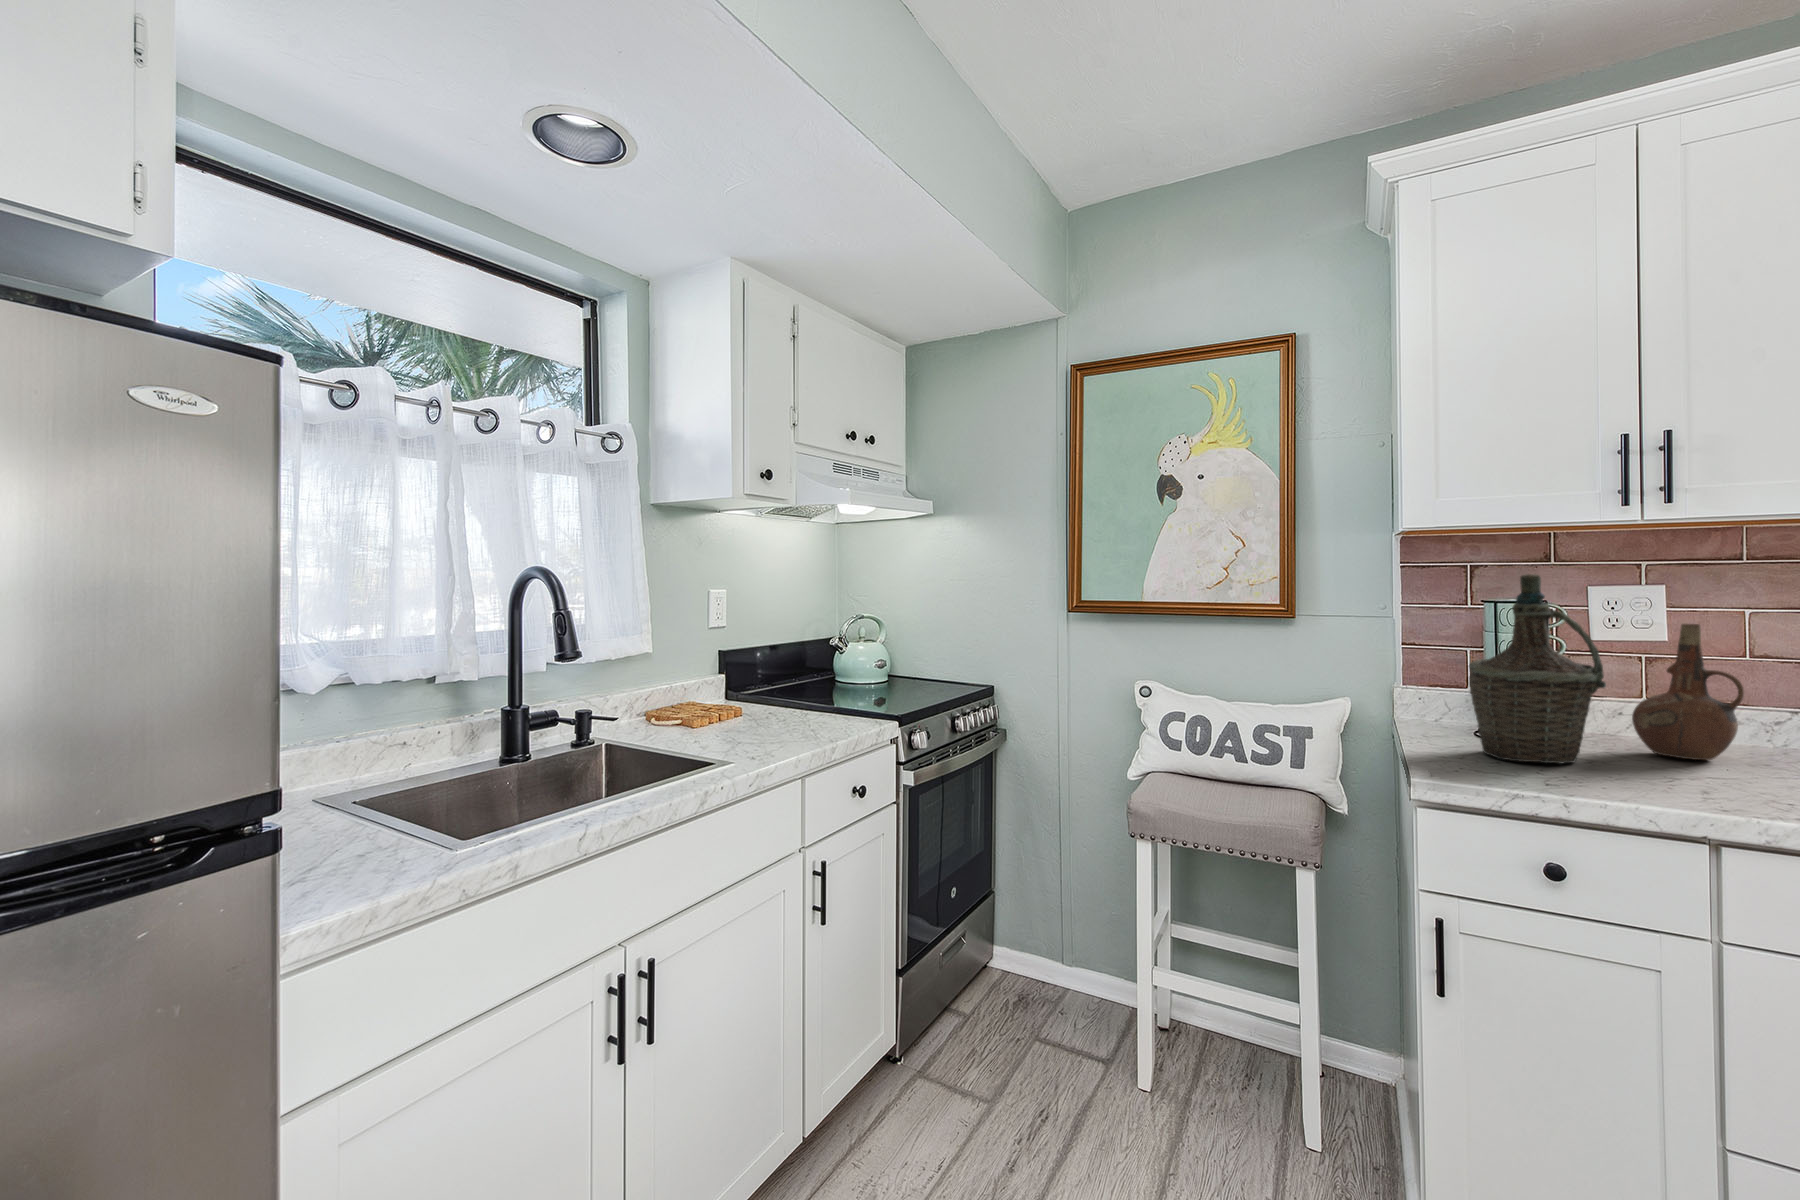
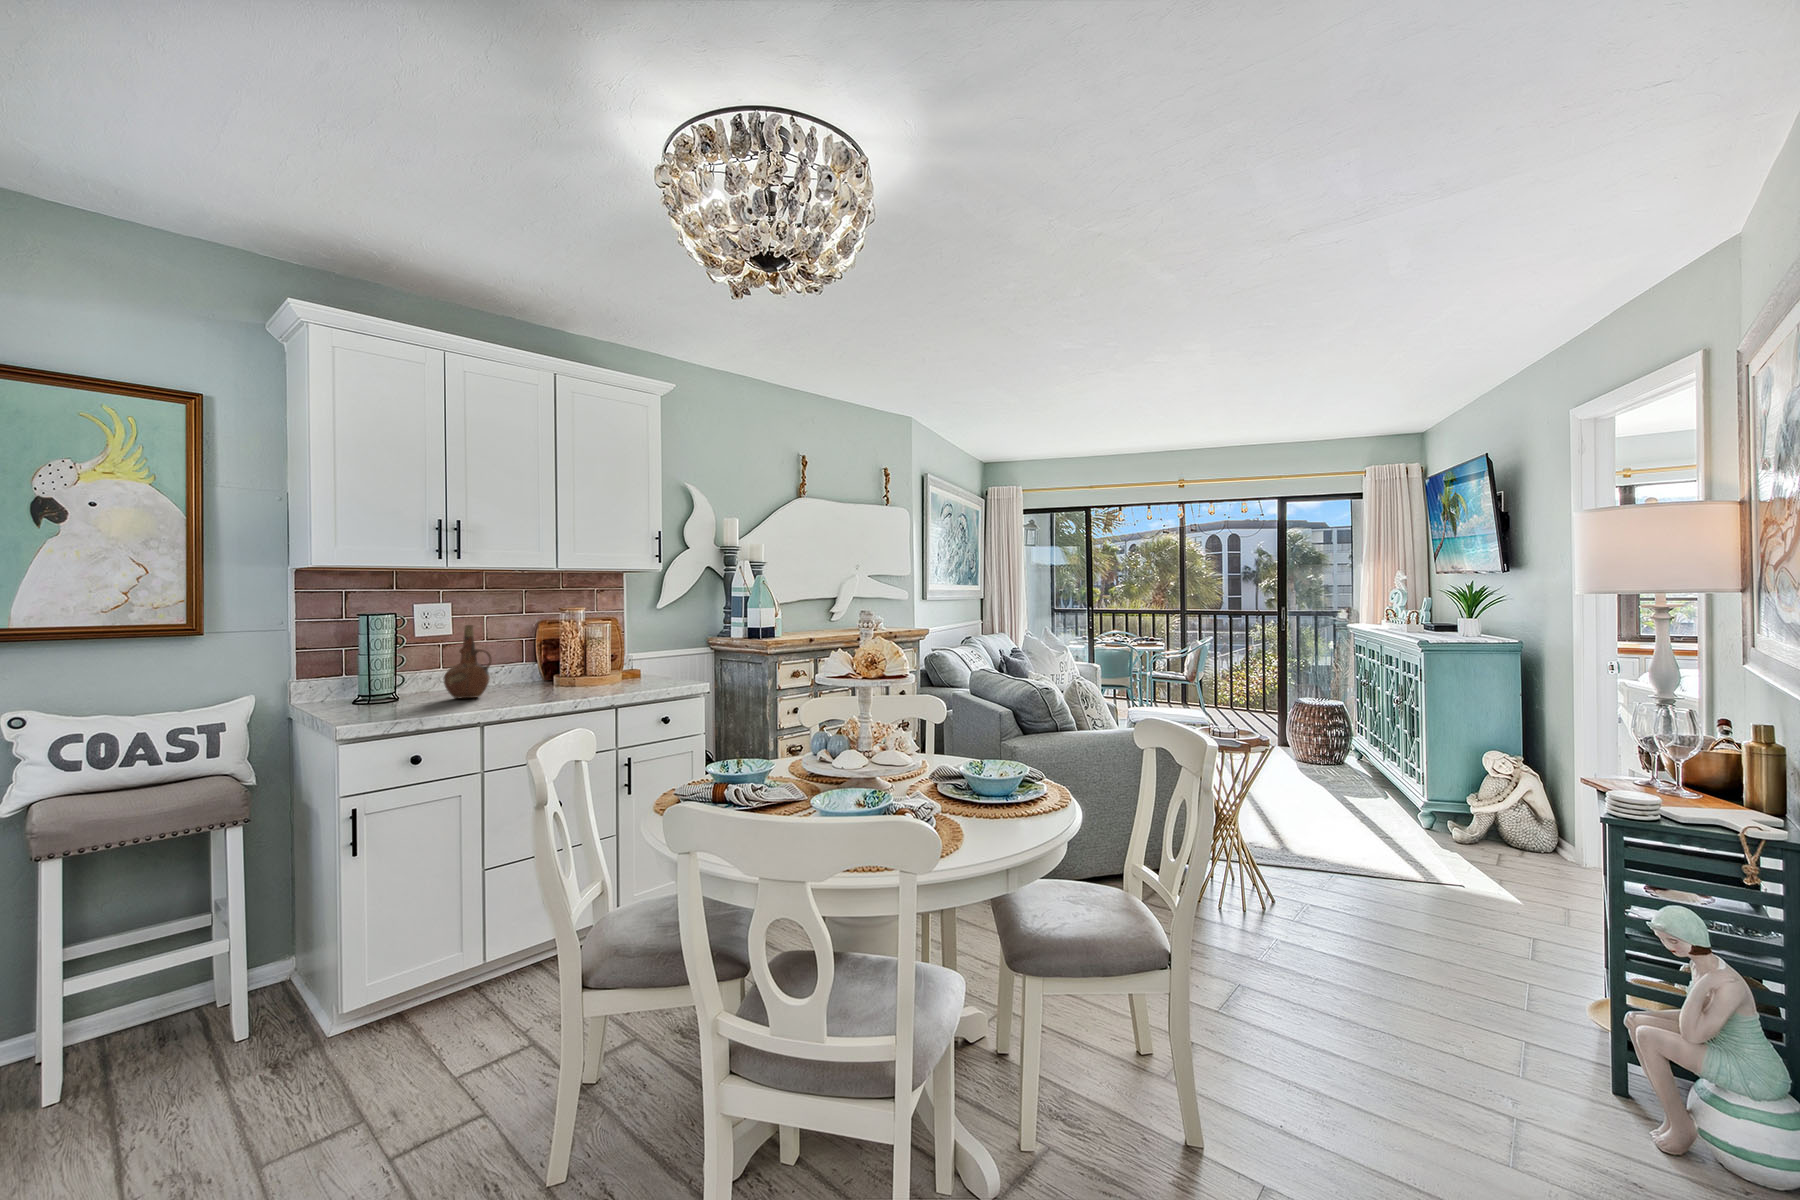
bottle: present [1469,574,1606,764] -> none [358,598,435,714]

